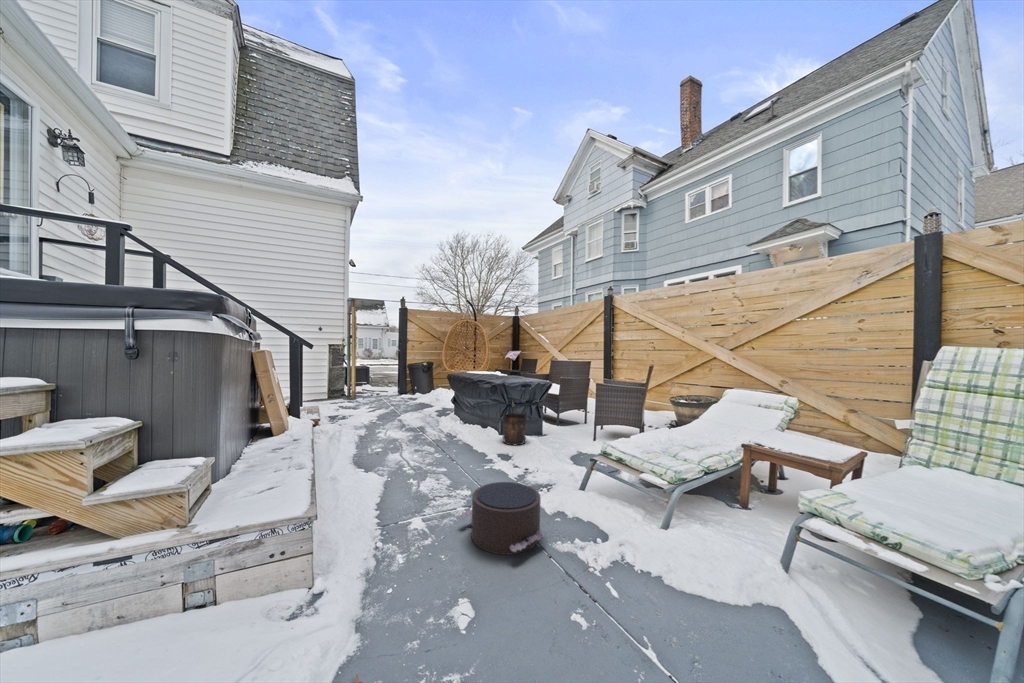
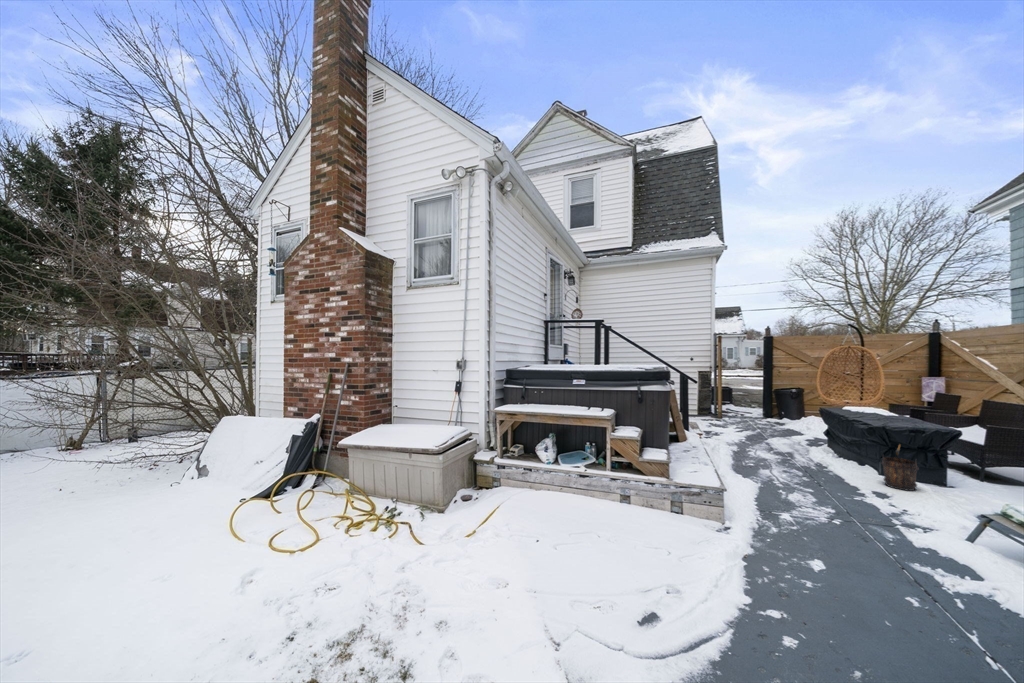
pouf: present [460,482,544,555] -> none [817,502,891,551]

